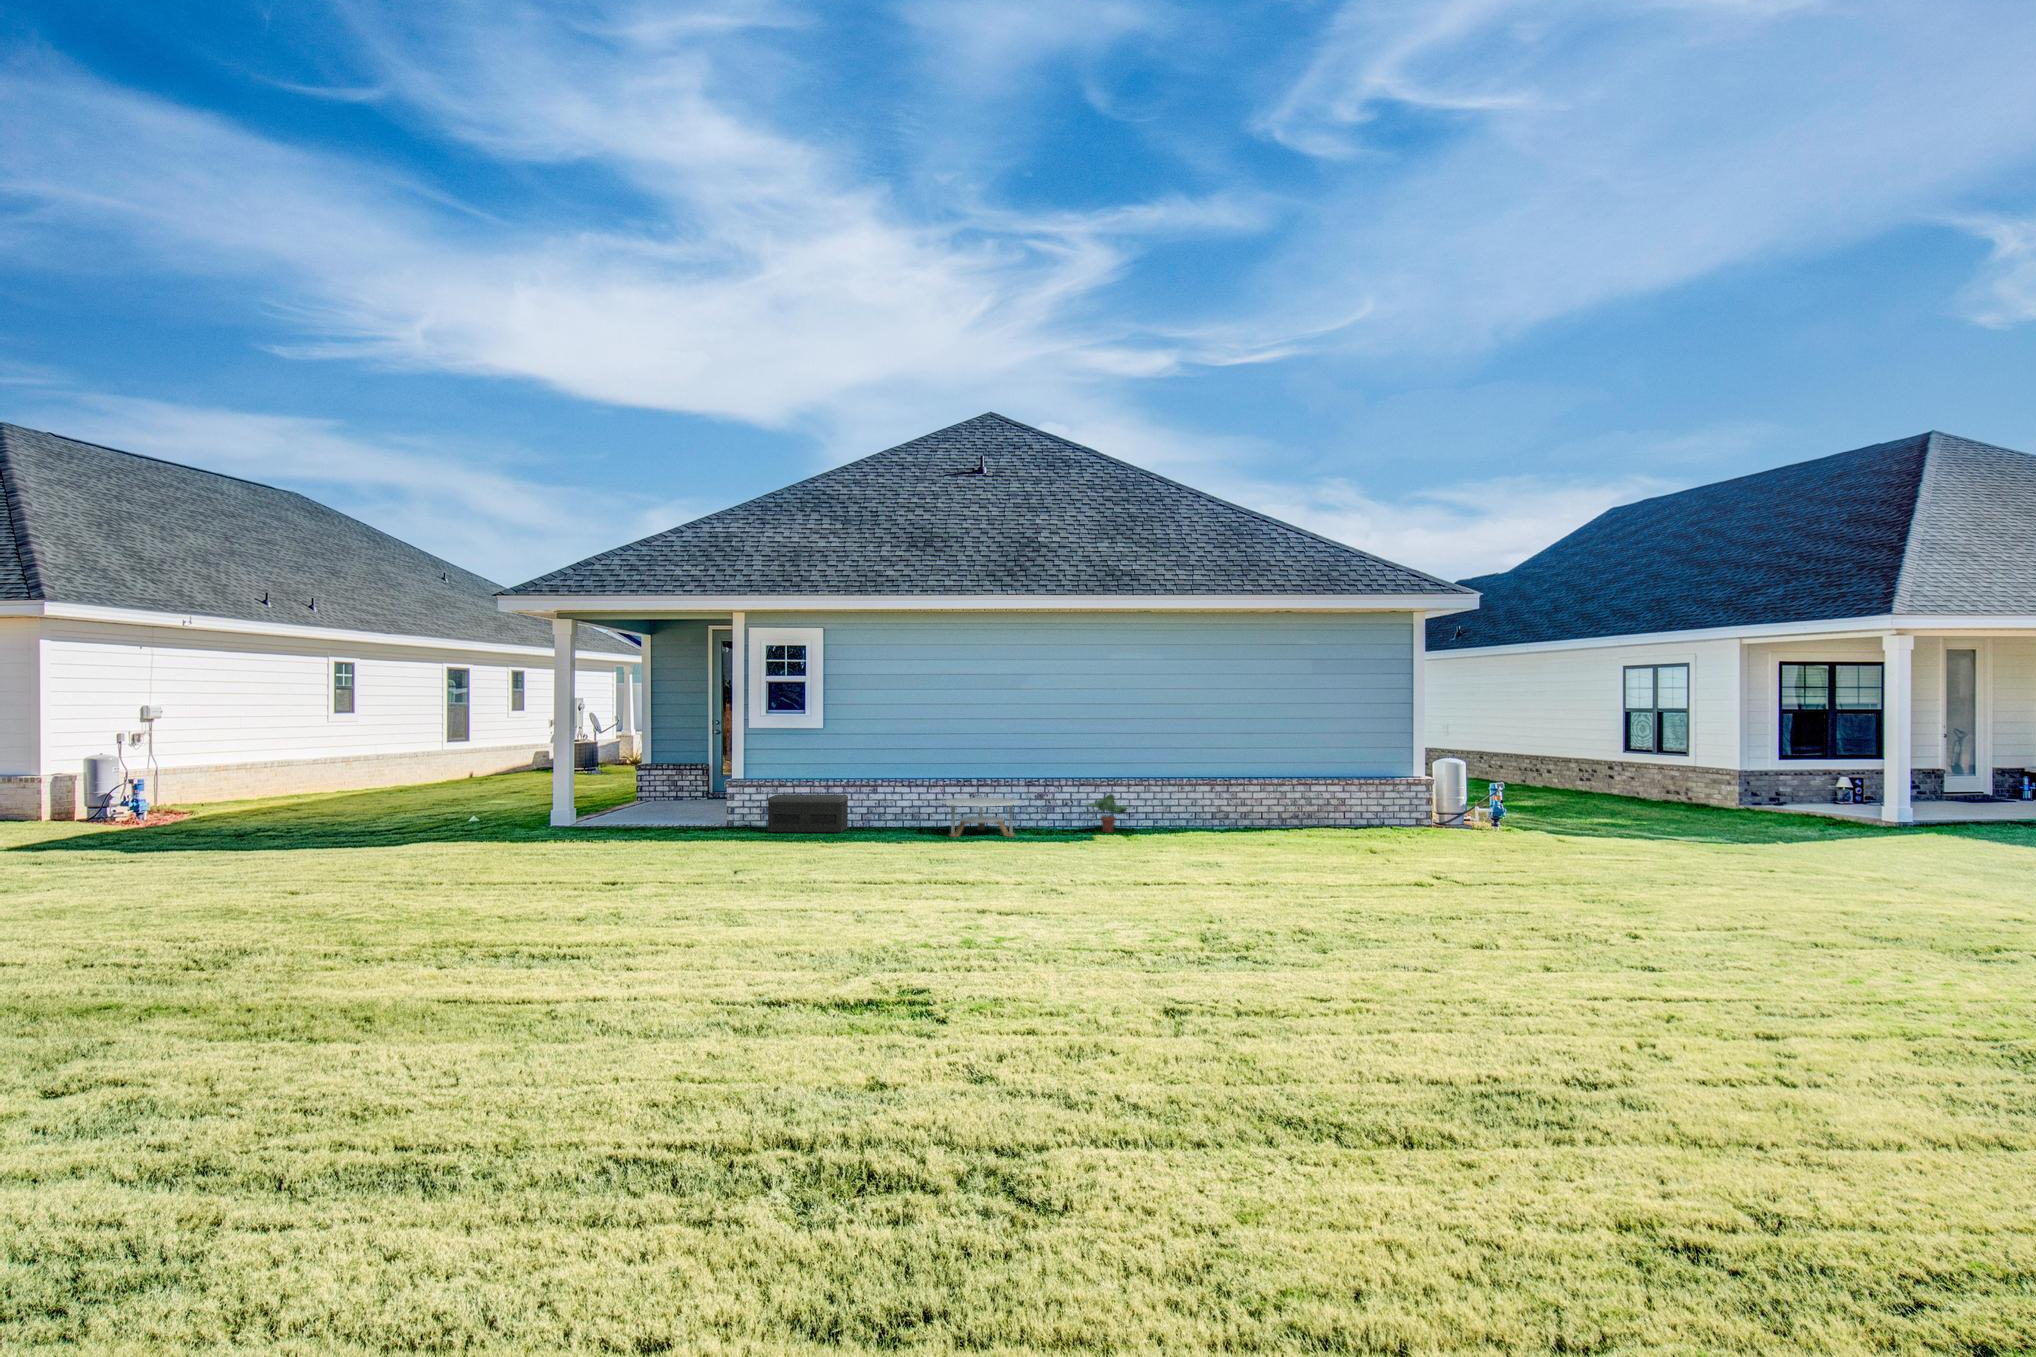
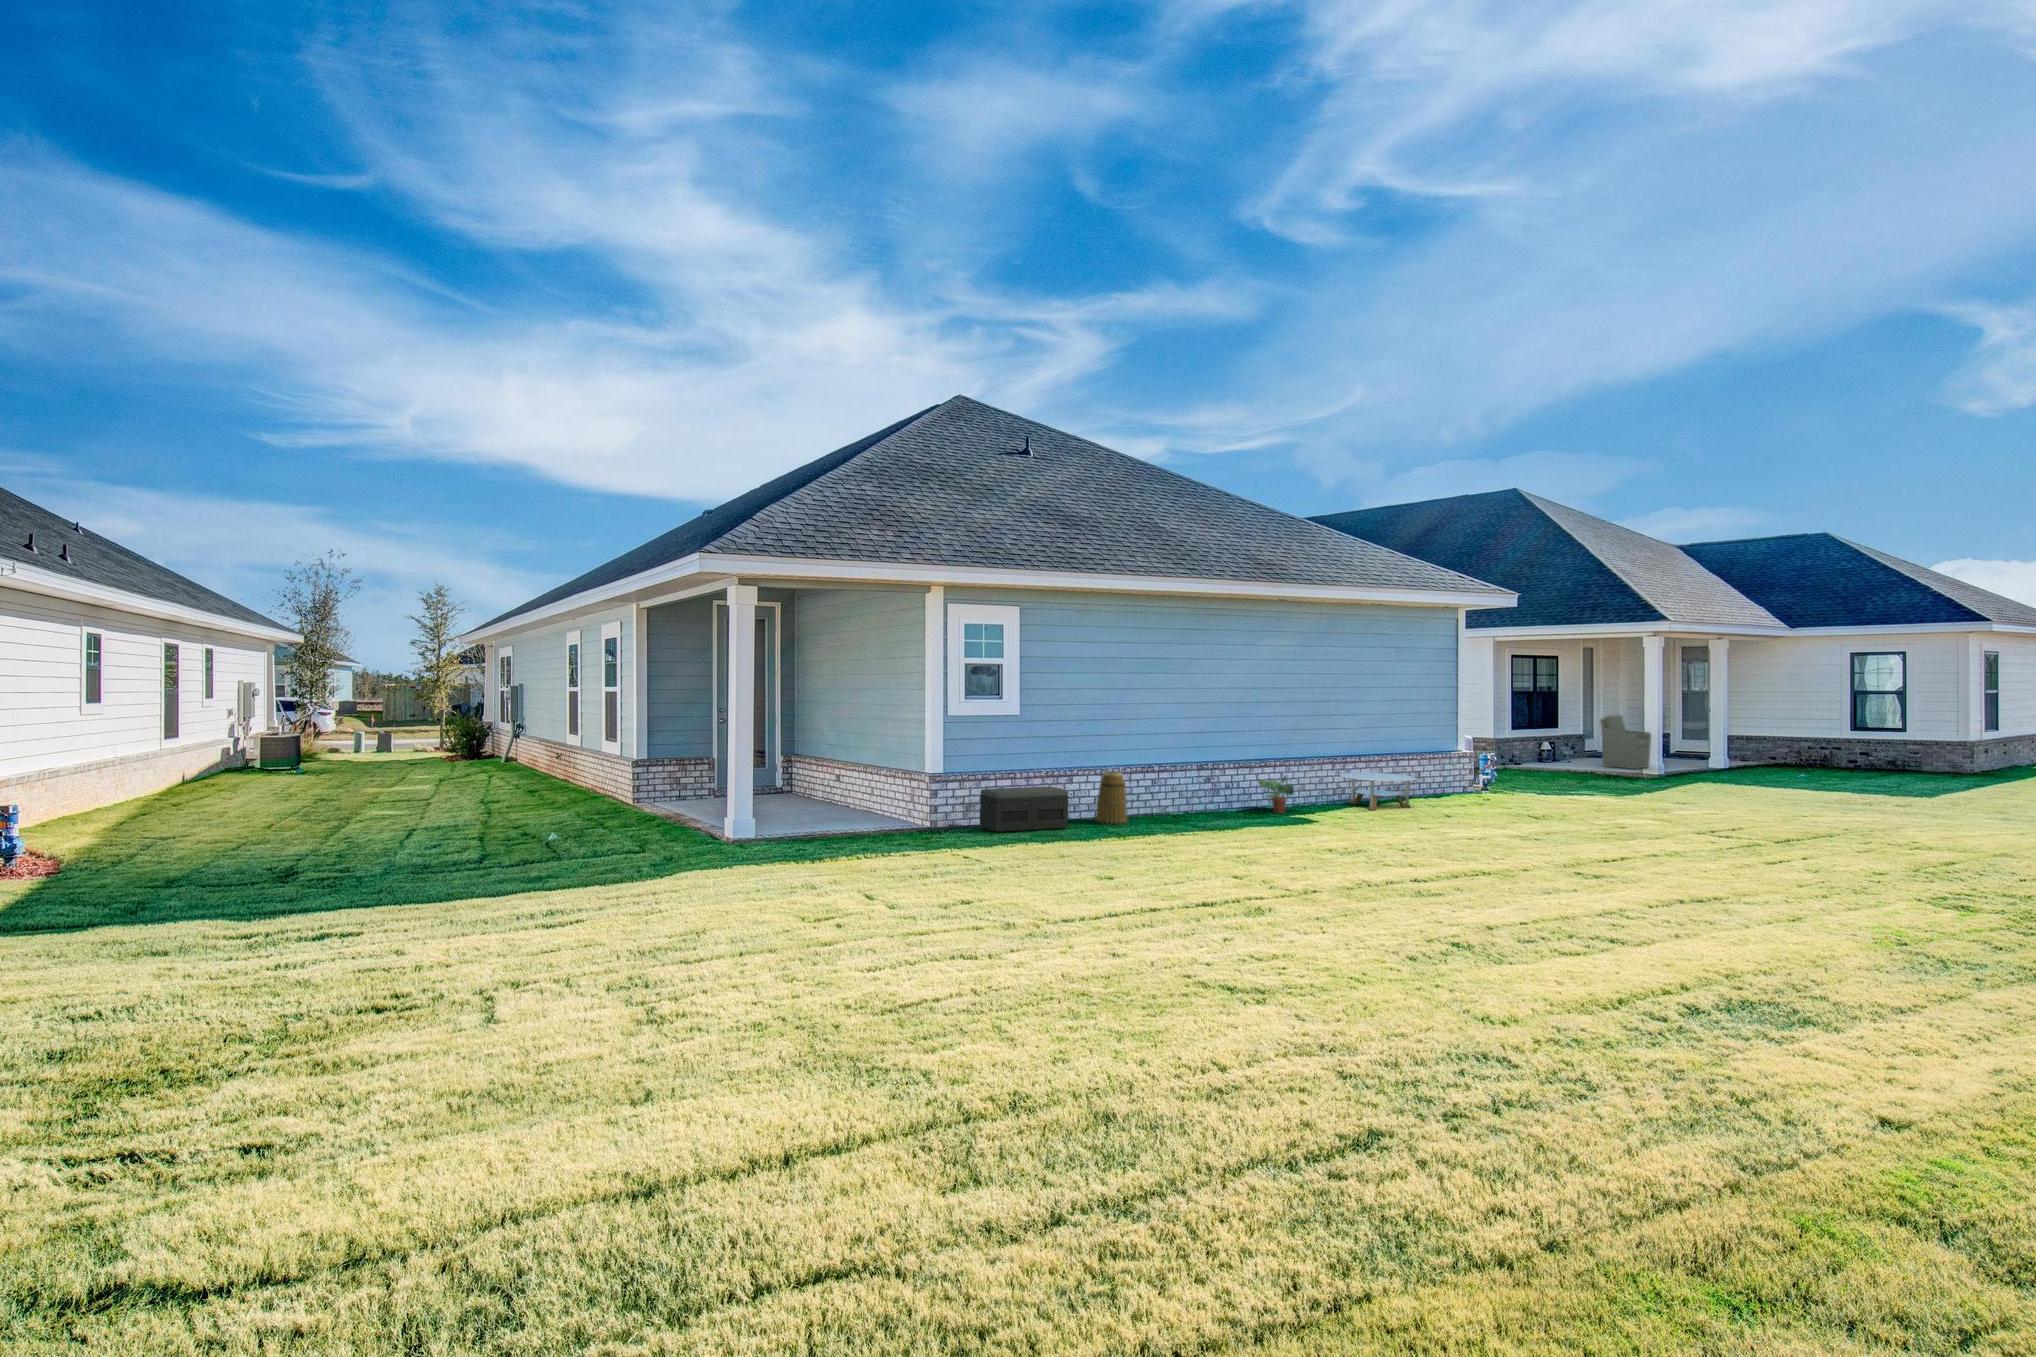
chair: none [1759,748,1833,813] -> present [1600,715,1651,769]
basket: none [890,783,920,833] -> present [1096,771,1127,824]
round table: present [942,797,1021,837] -> present [1340,772,1417,811]

